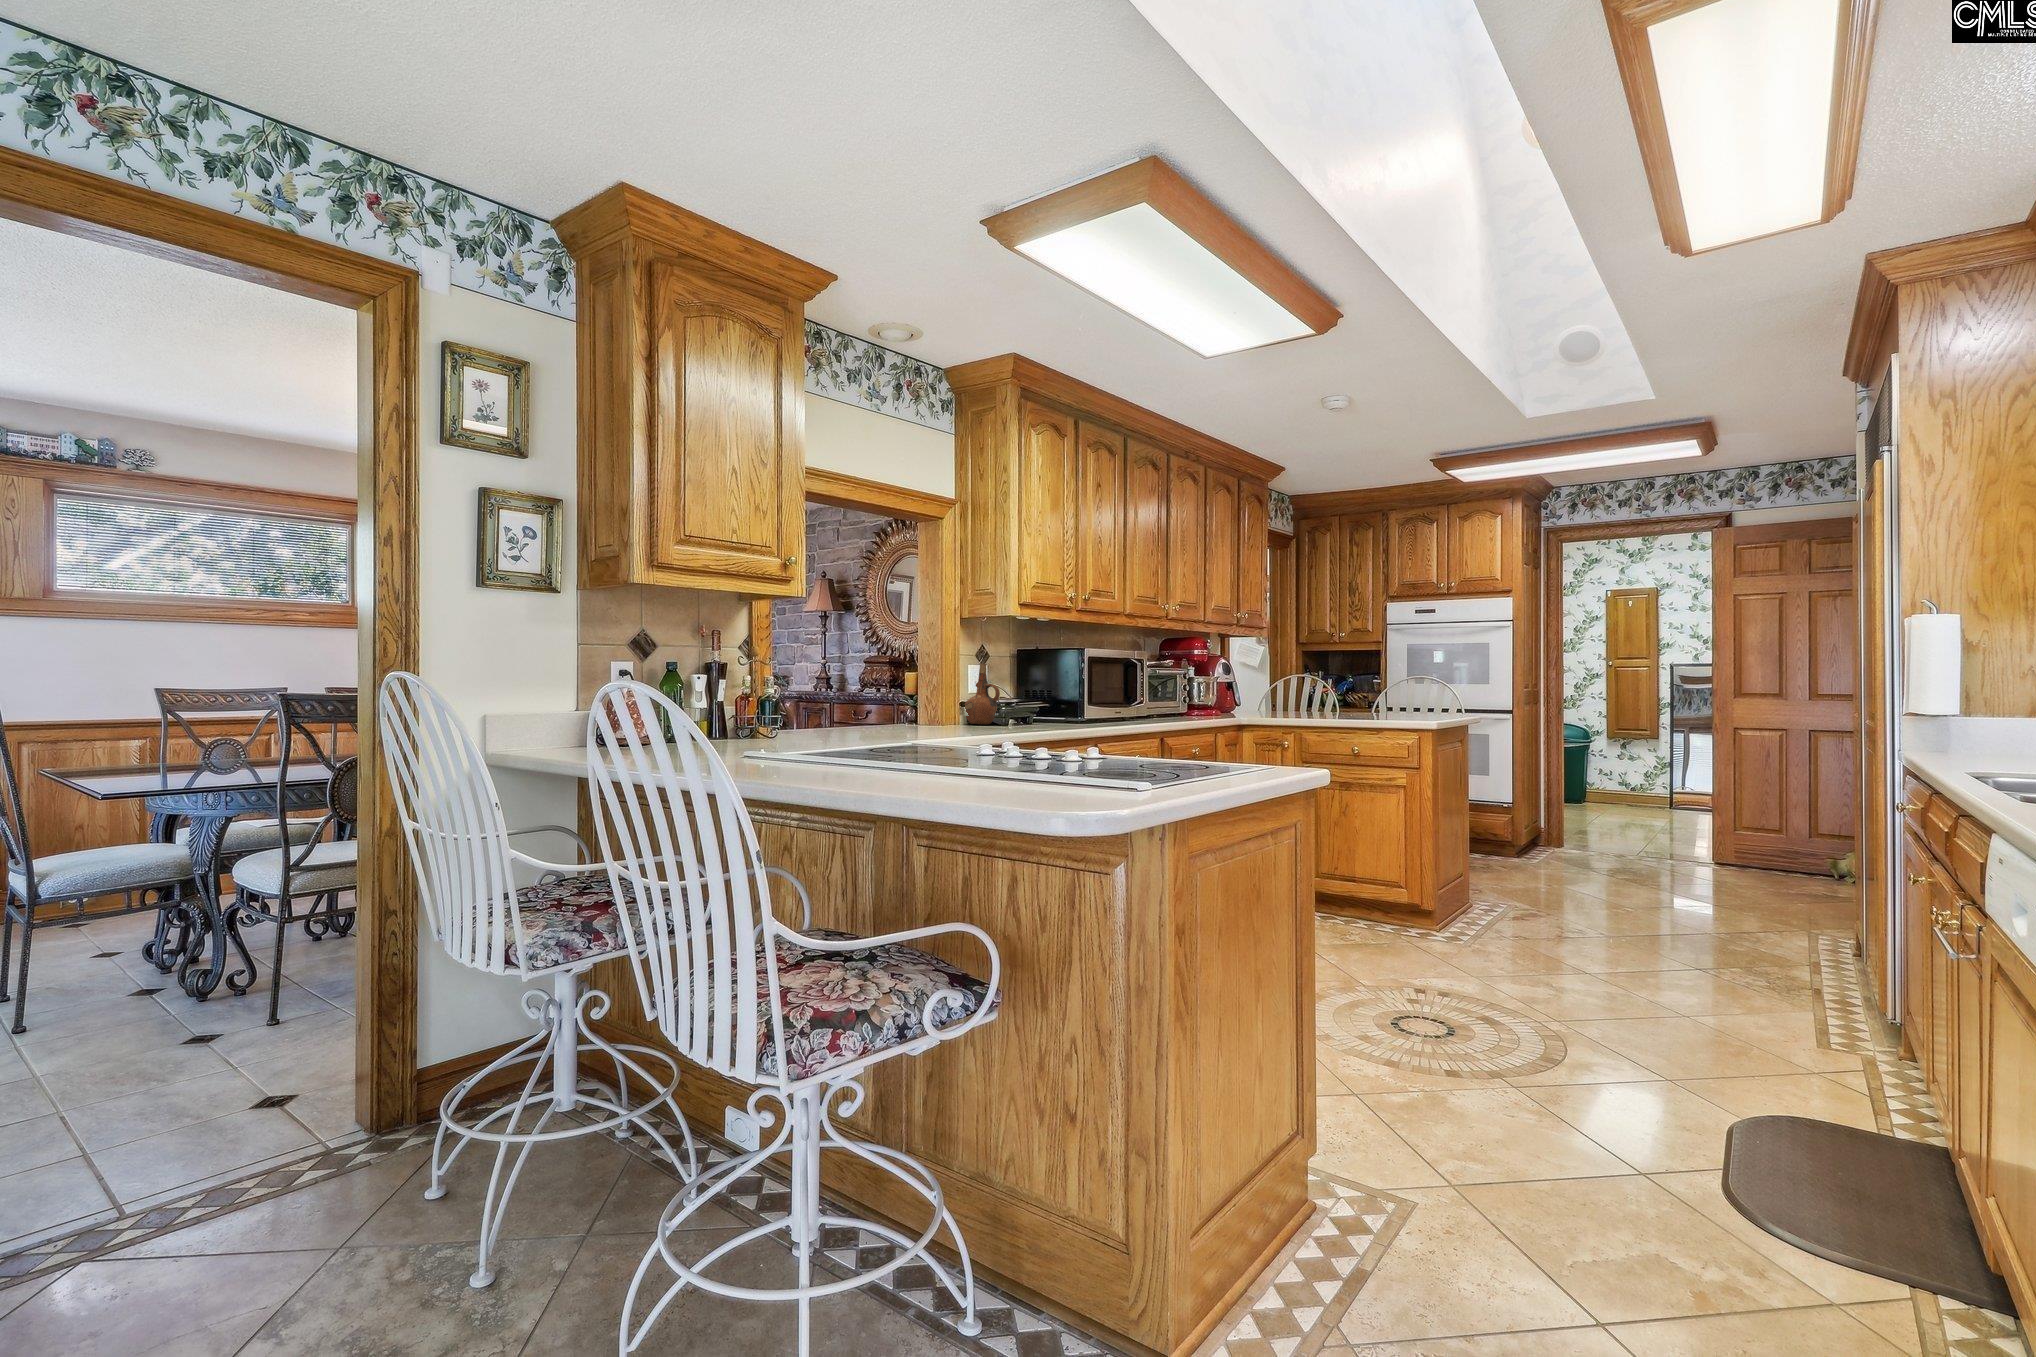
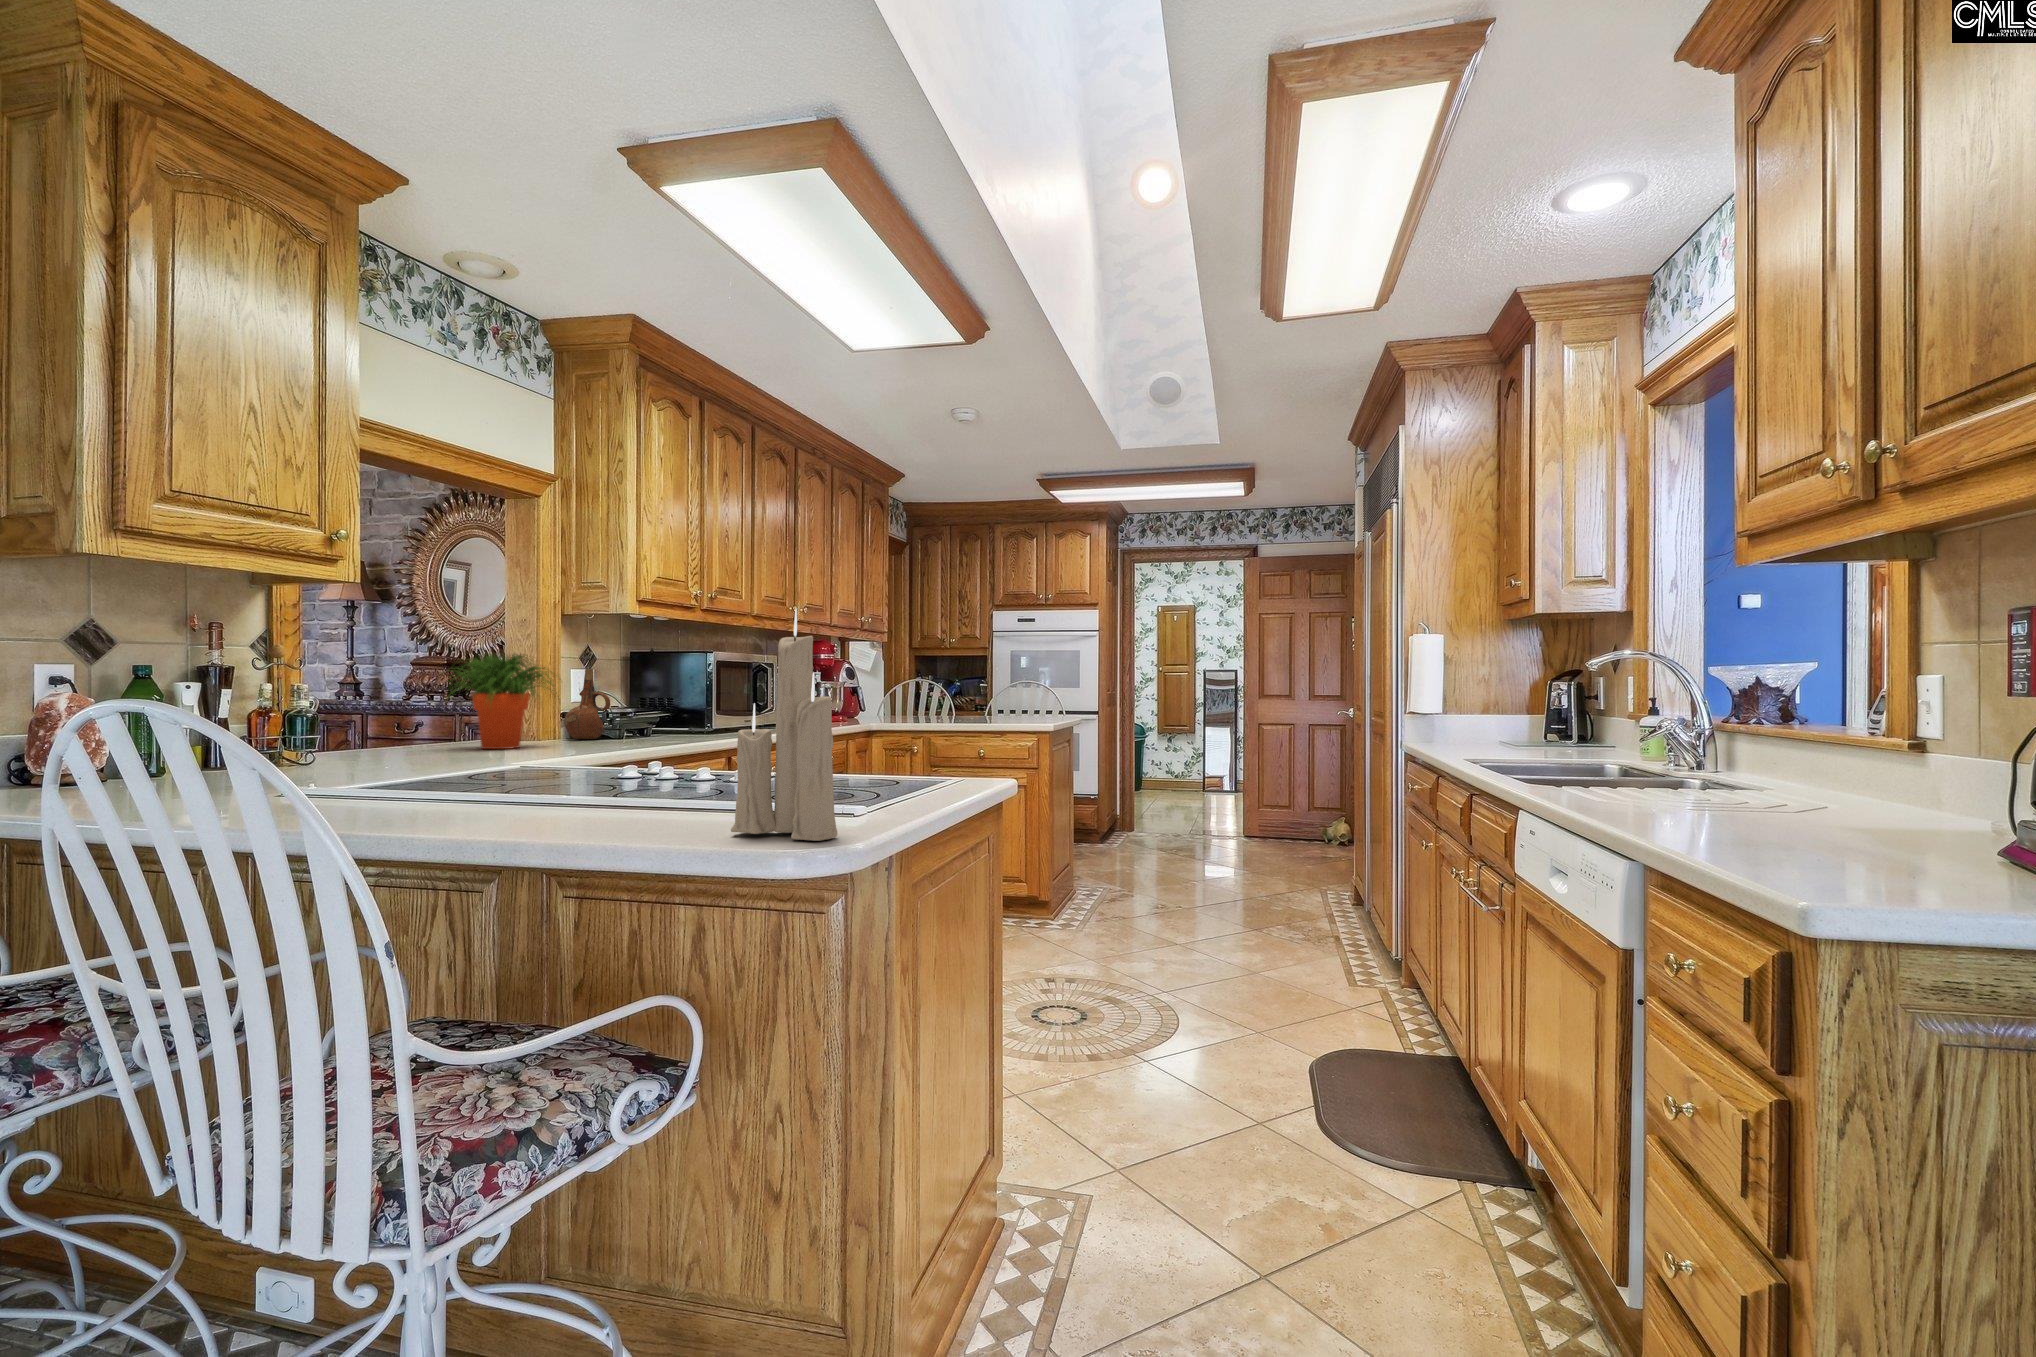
candle: none [1022,587,1106,802] -> present [731,609,838,841]
potted plant: none [867,649,960,730] -> present [437,654,557,749]

